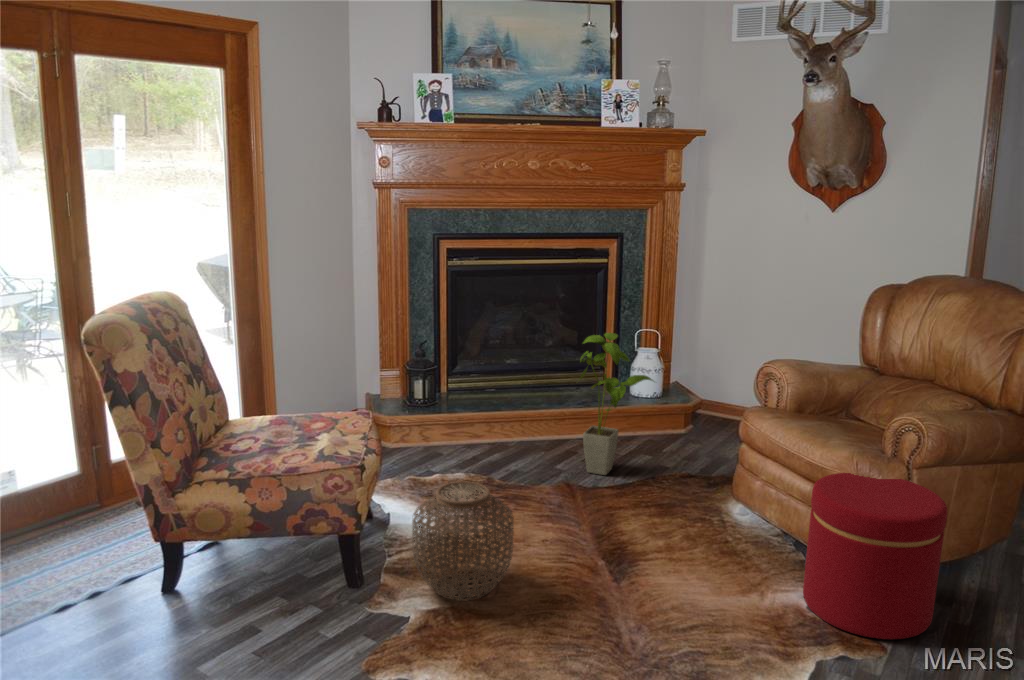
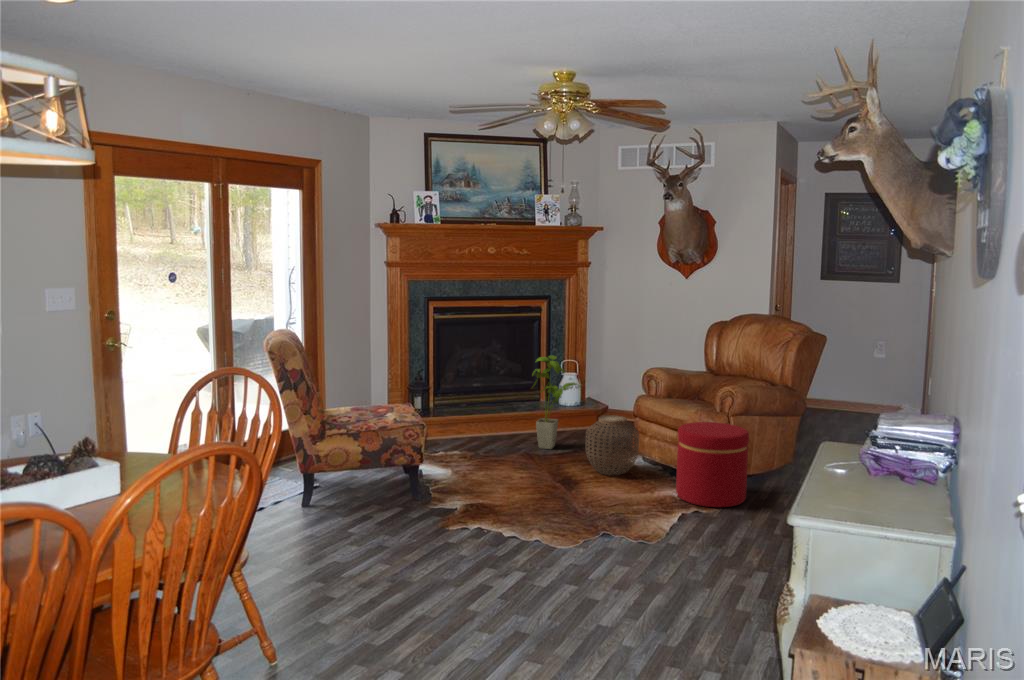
woven basket: present [412,481,514,600] -> present [586,415,639,475]

